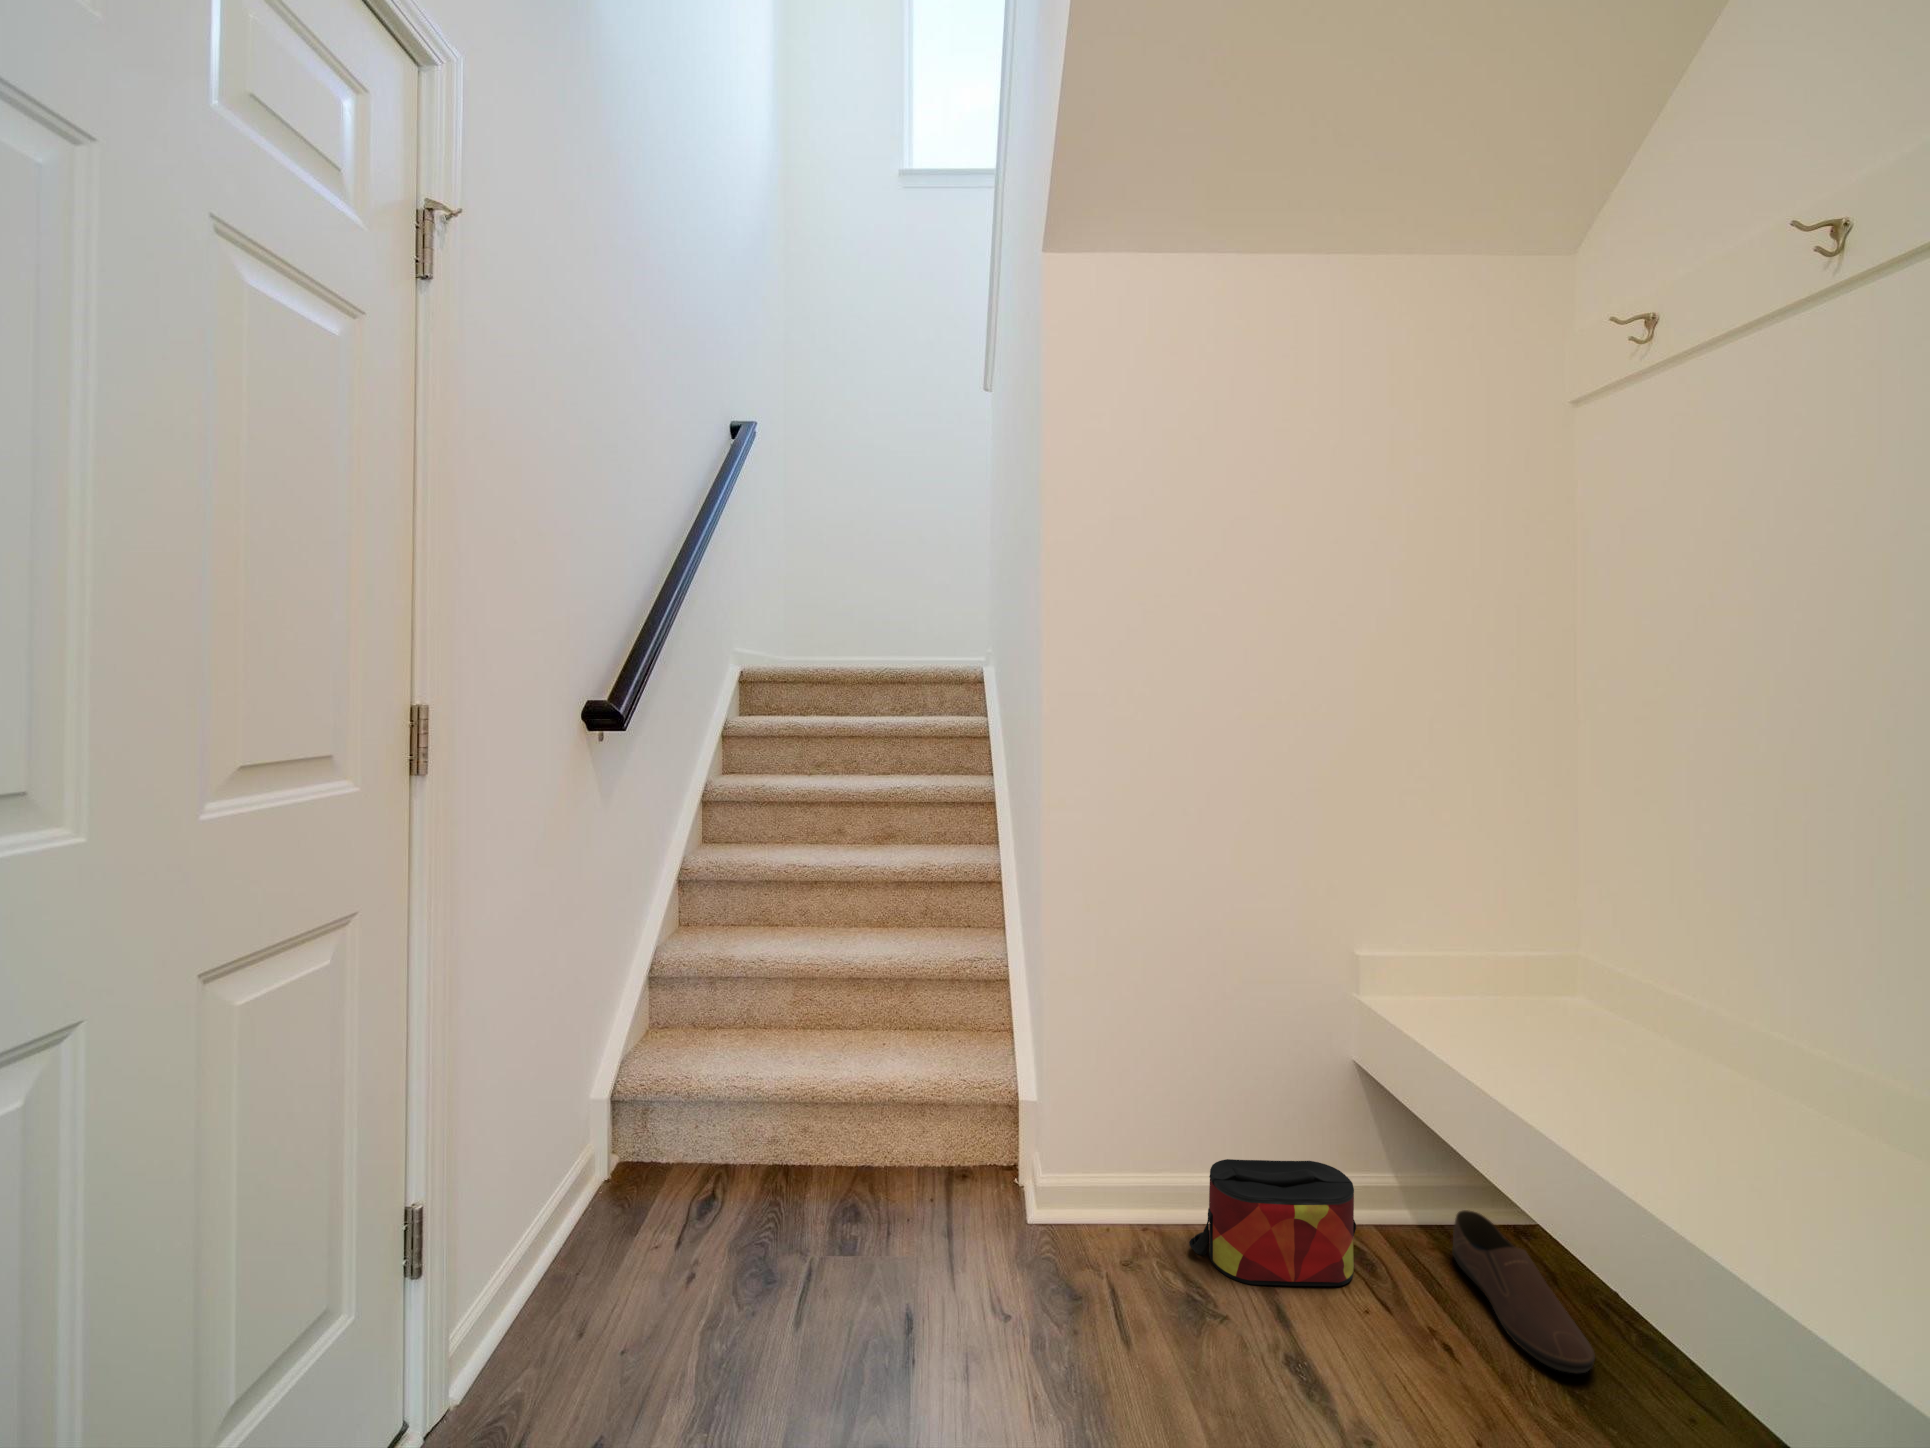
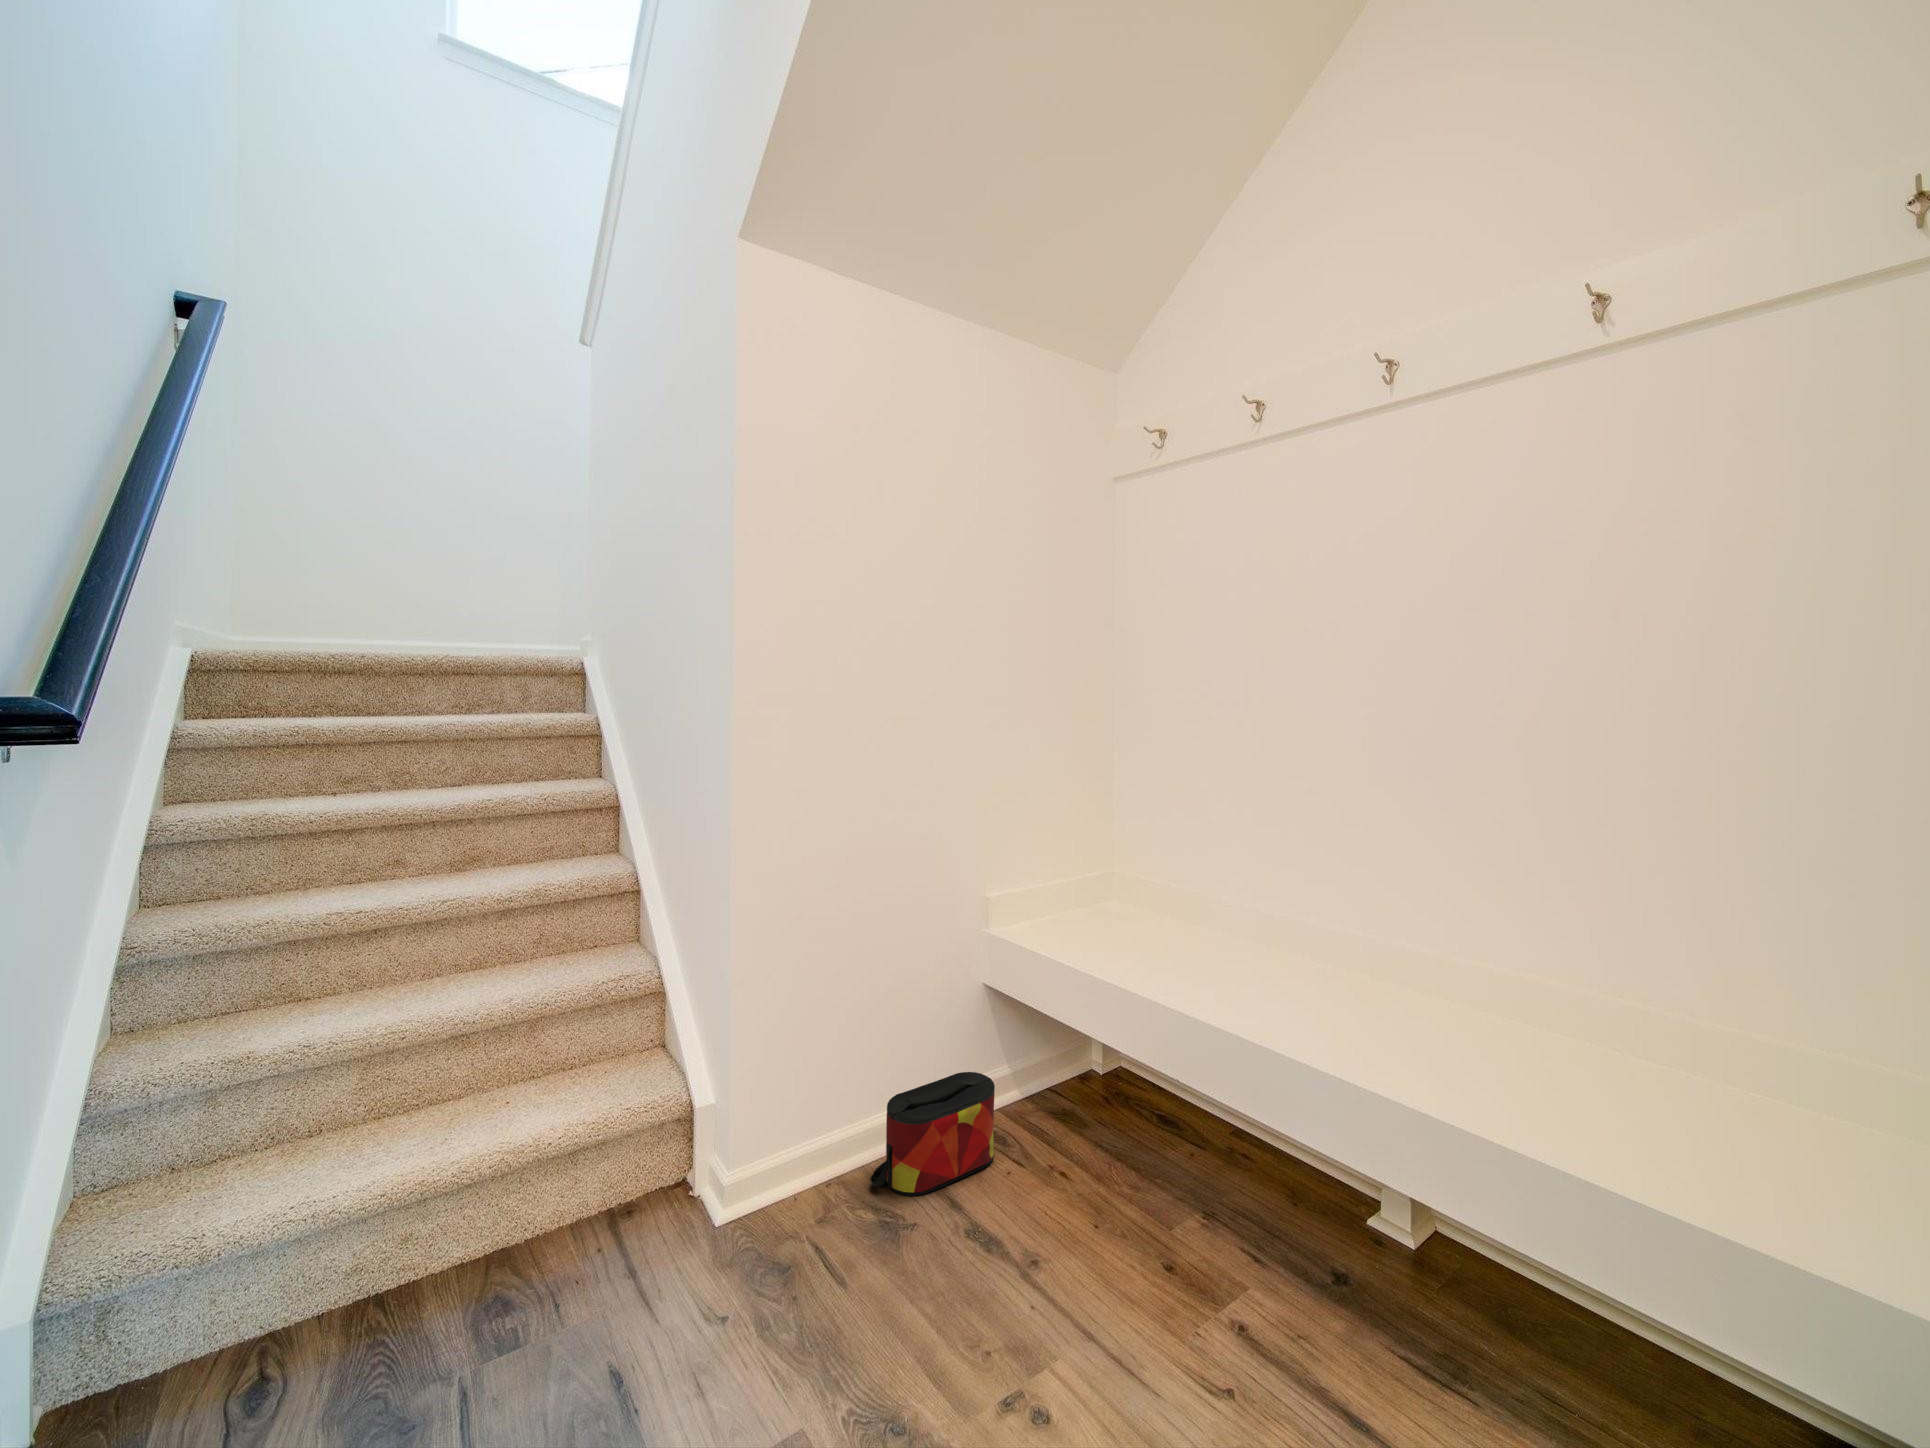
shoe: present [1452,1210,1595,1373] -> none [1049,1073,1147,1163]

